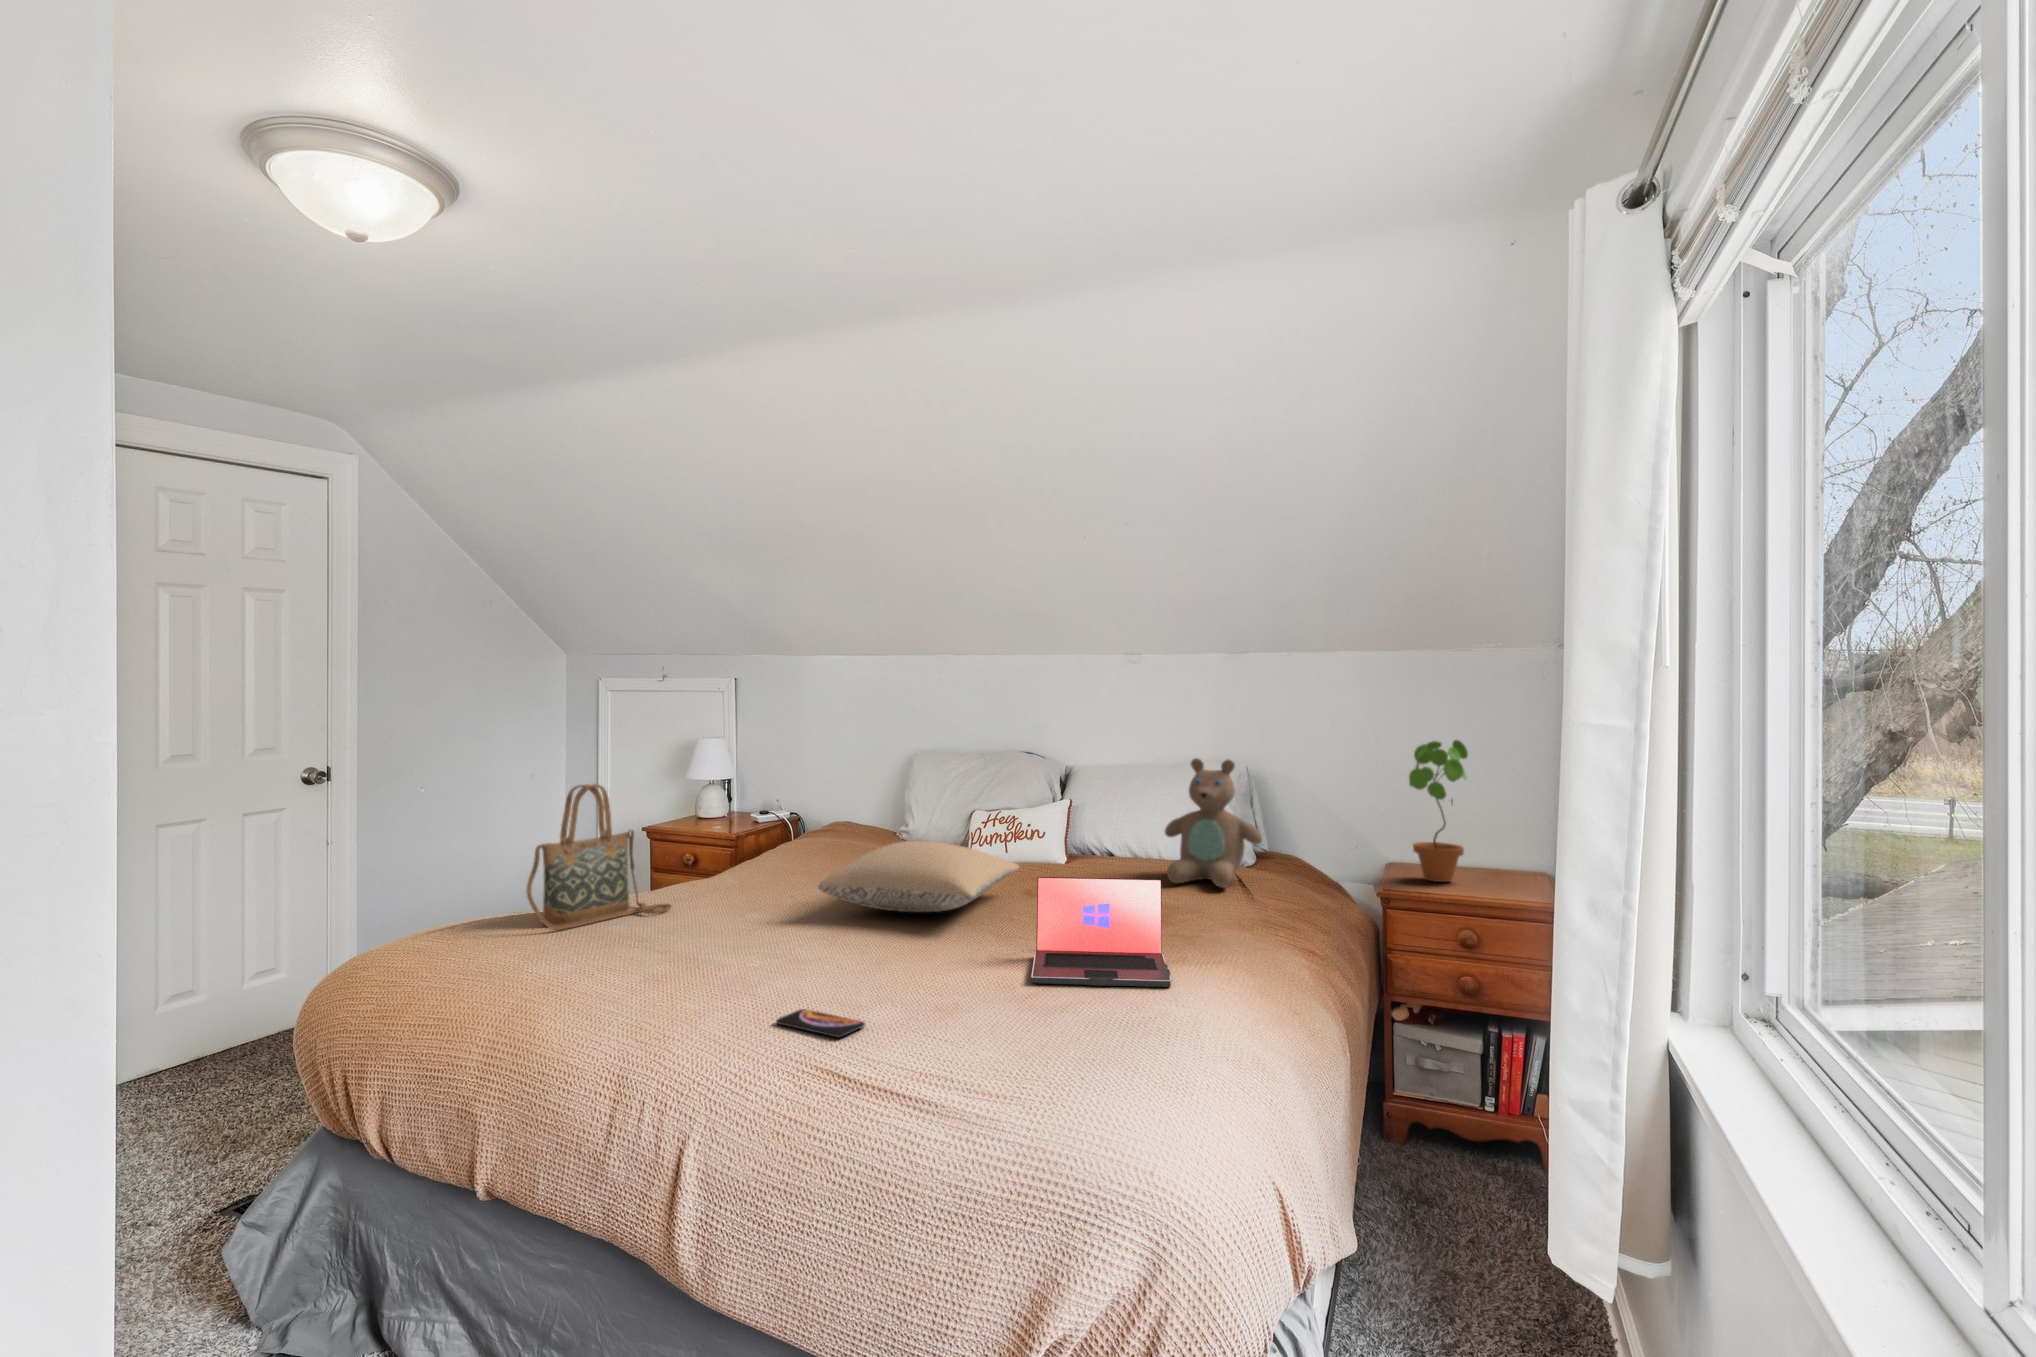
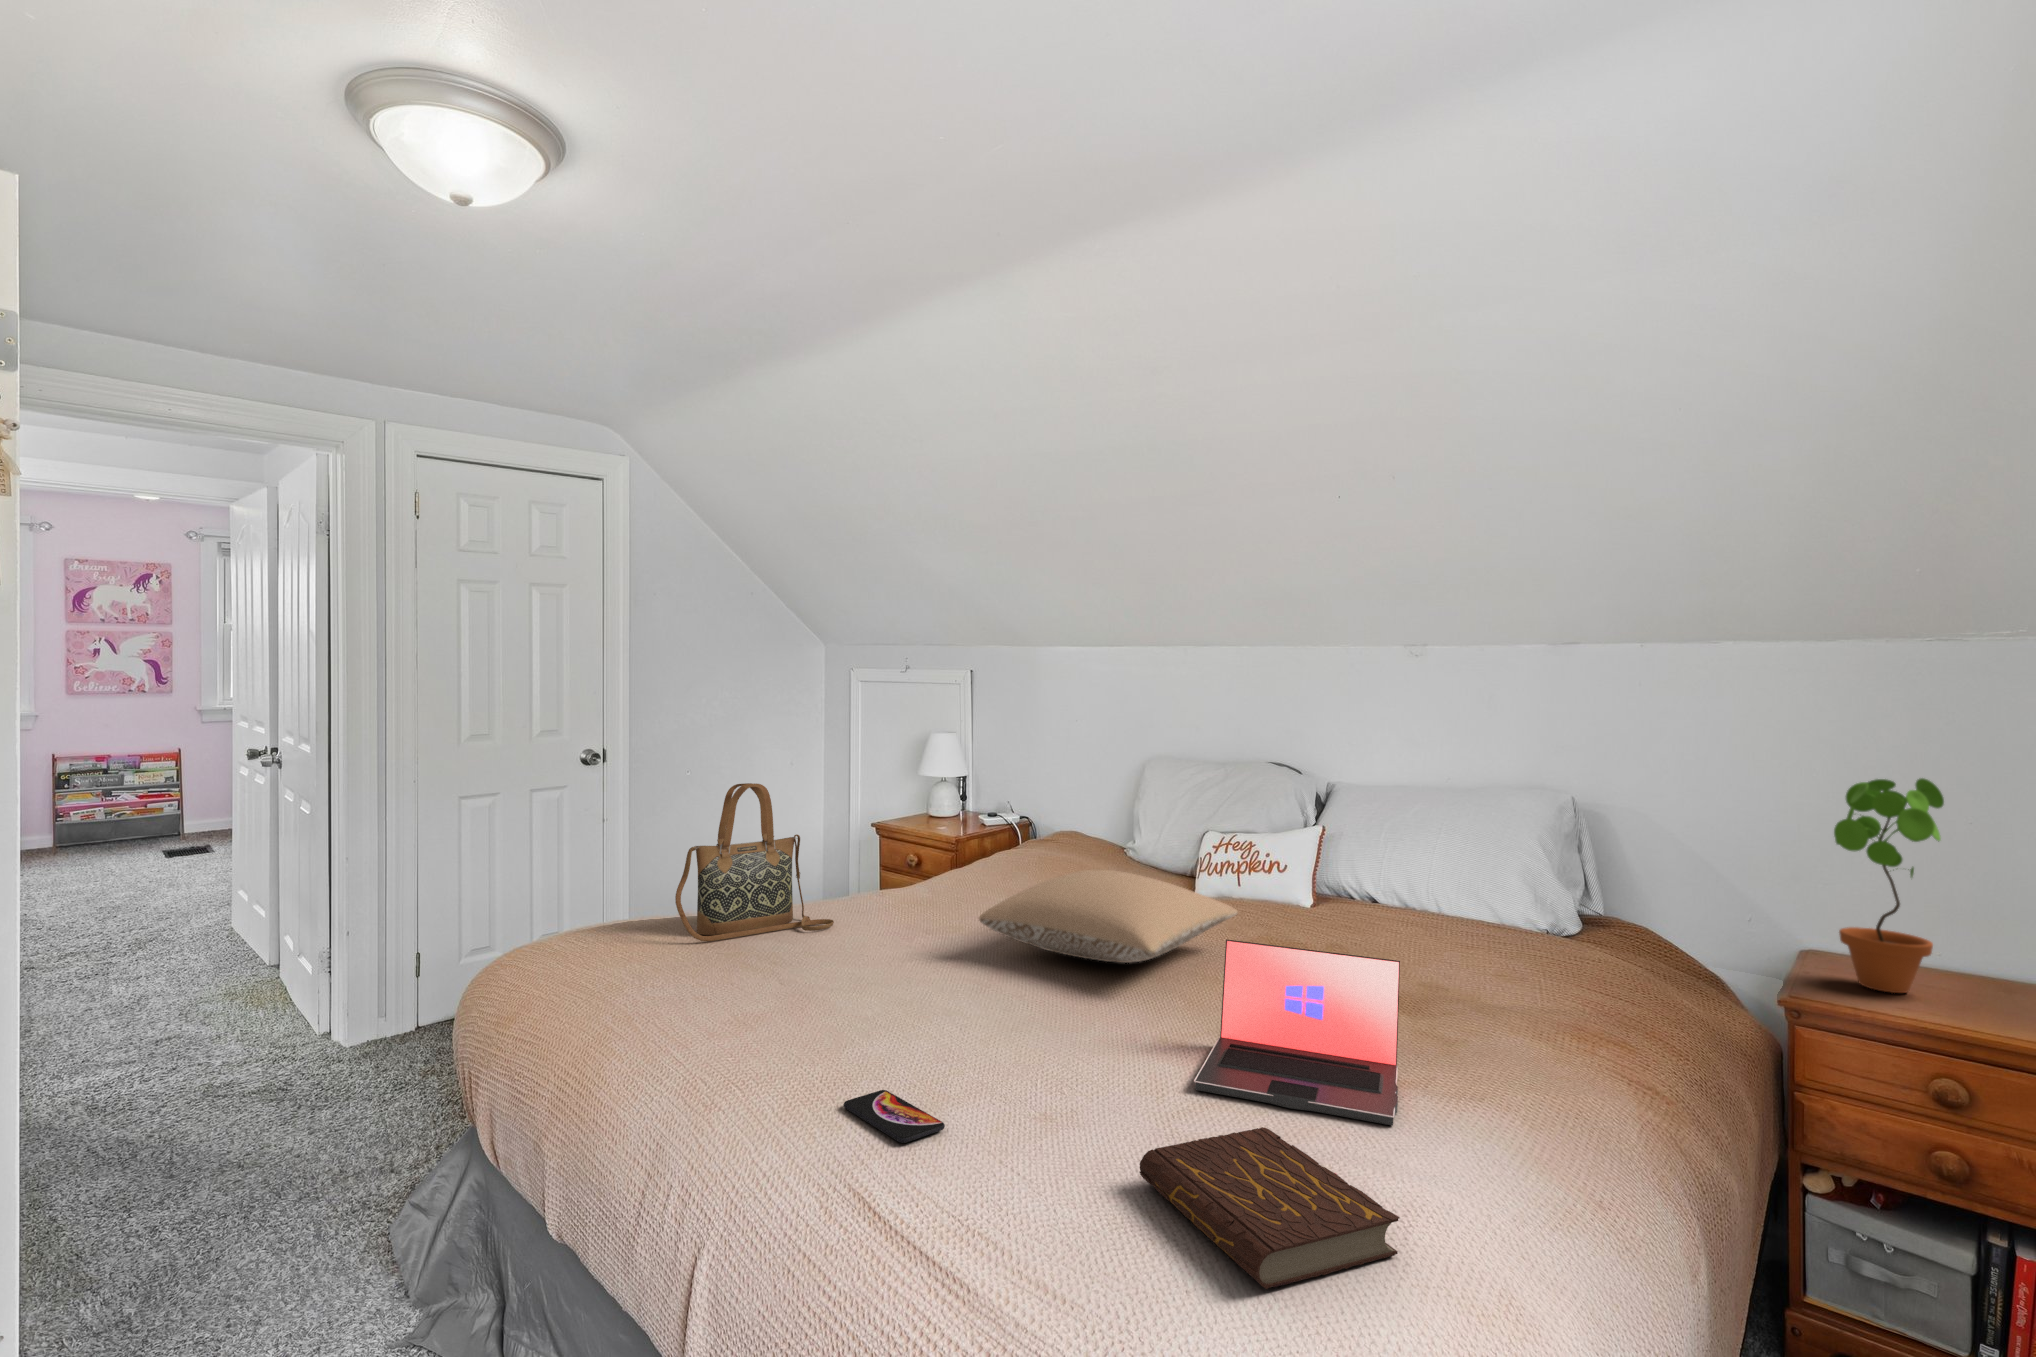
teddy bear: present [1165,758,1262,888] -> none [1443,785,1587,966]
book: none [1022,992,1199,1075] -> present [1140,1127,1400,1289]

